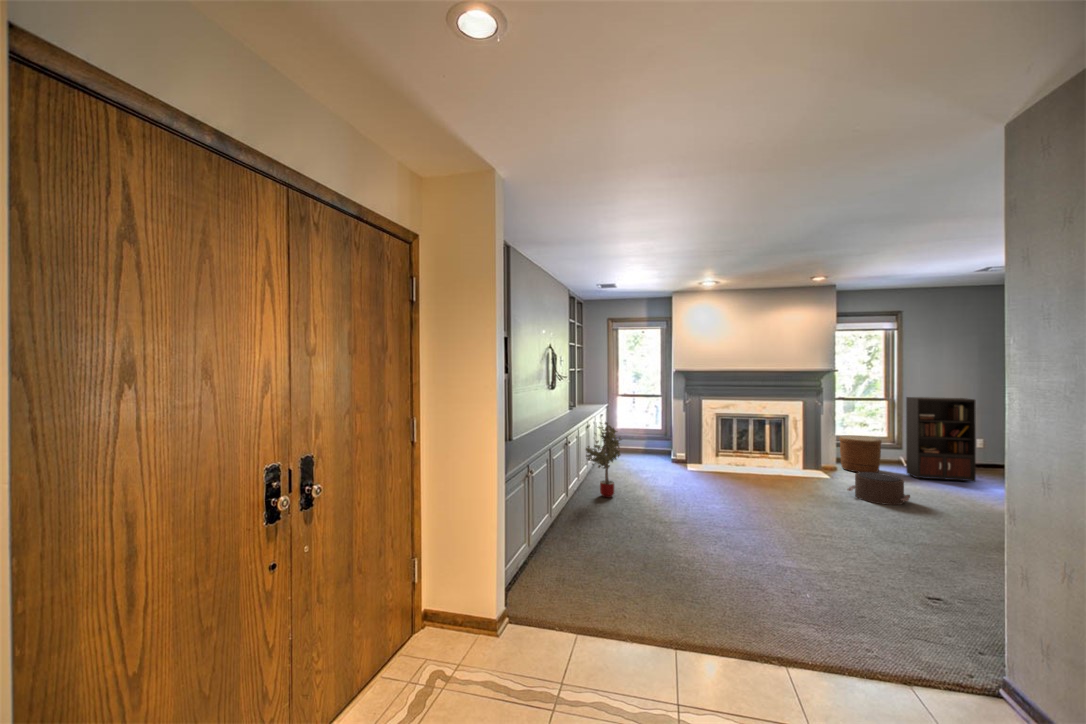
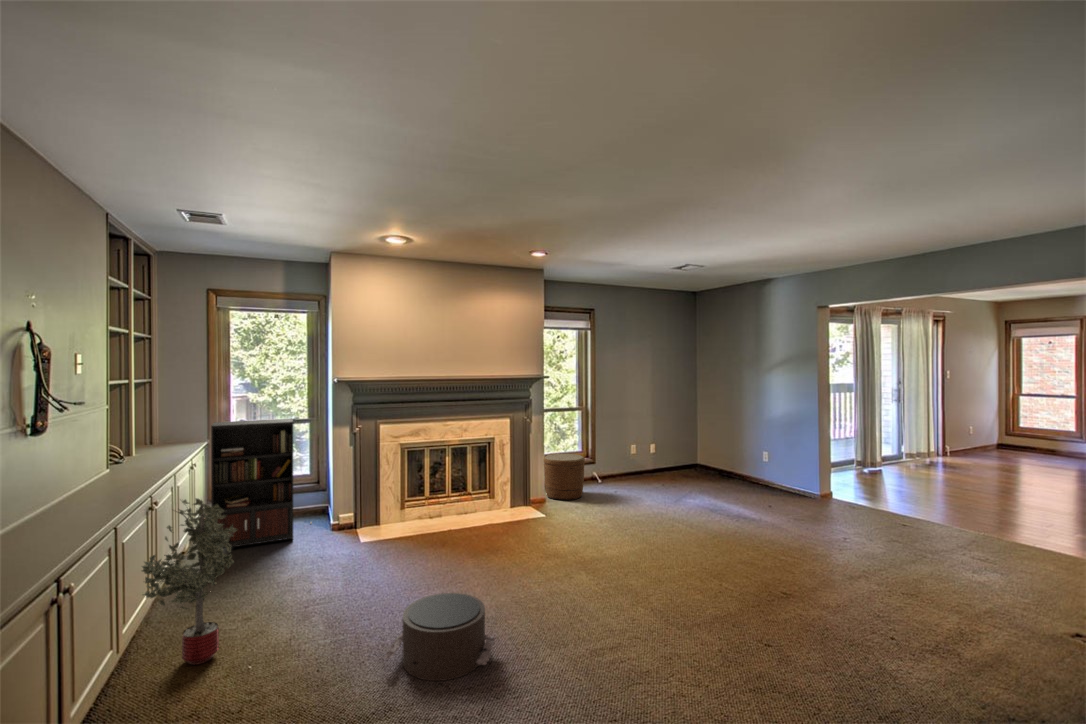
bookcase: present [906,397,976,482] -> present [211,419,312,549]
pouf: present [848,472,910,505] -> present [385,593,495,681]

